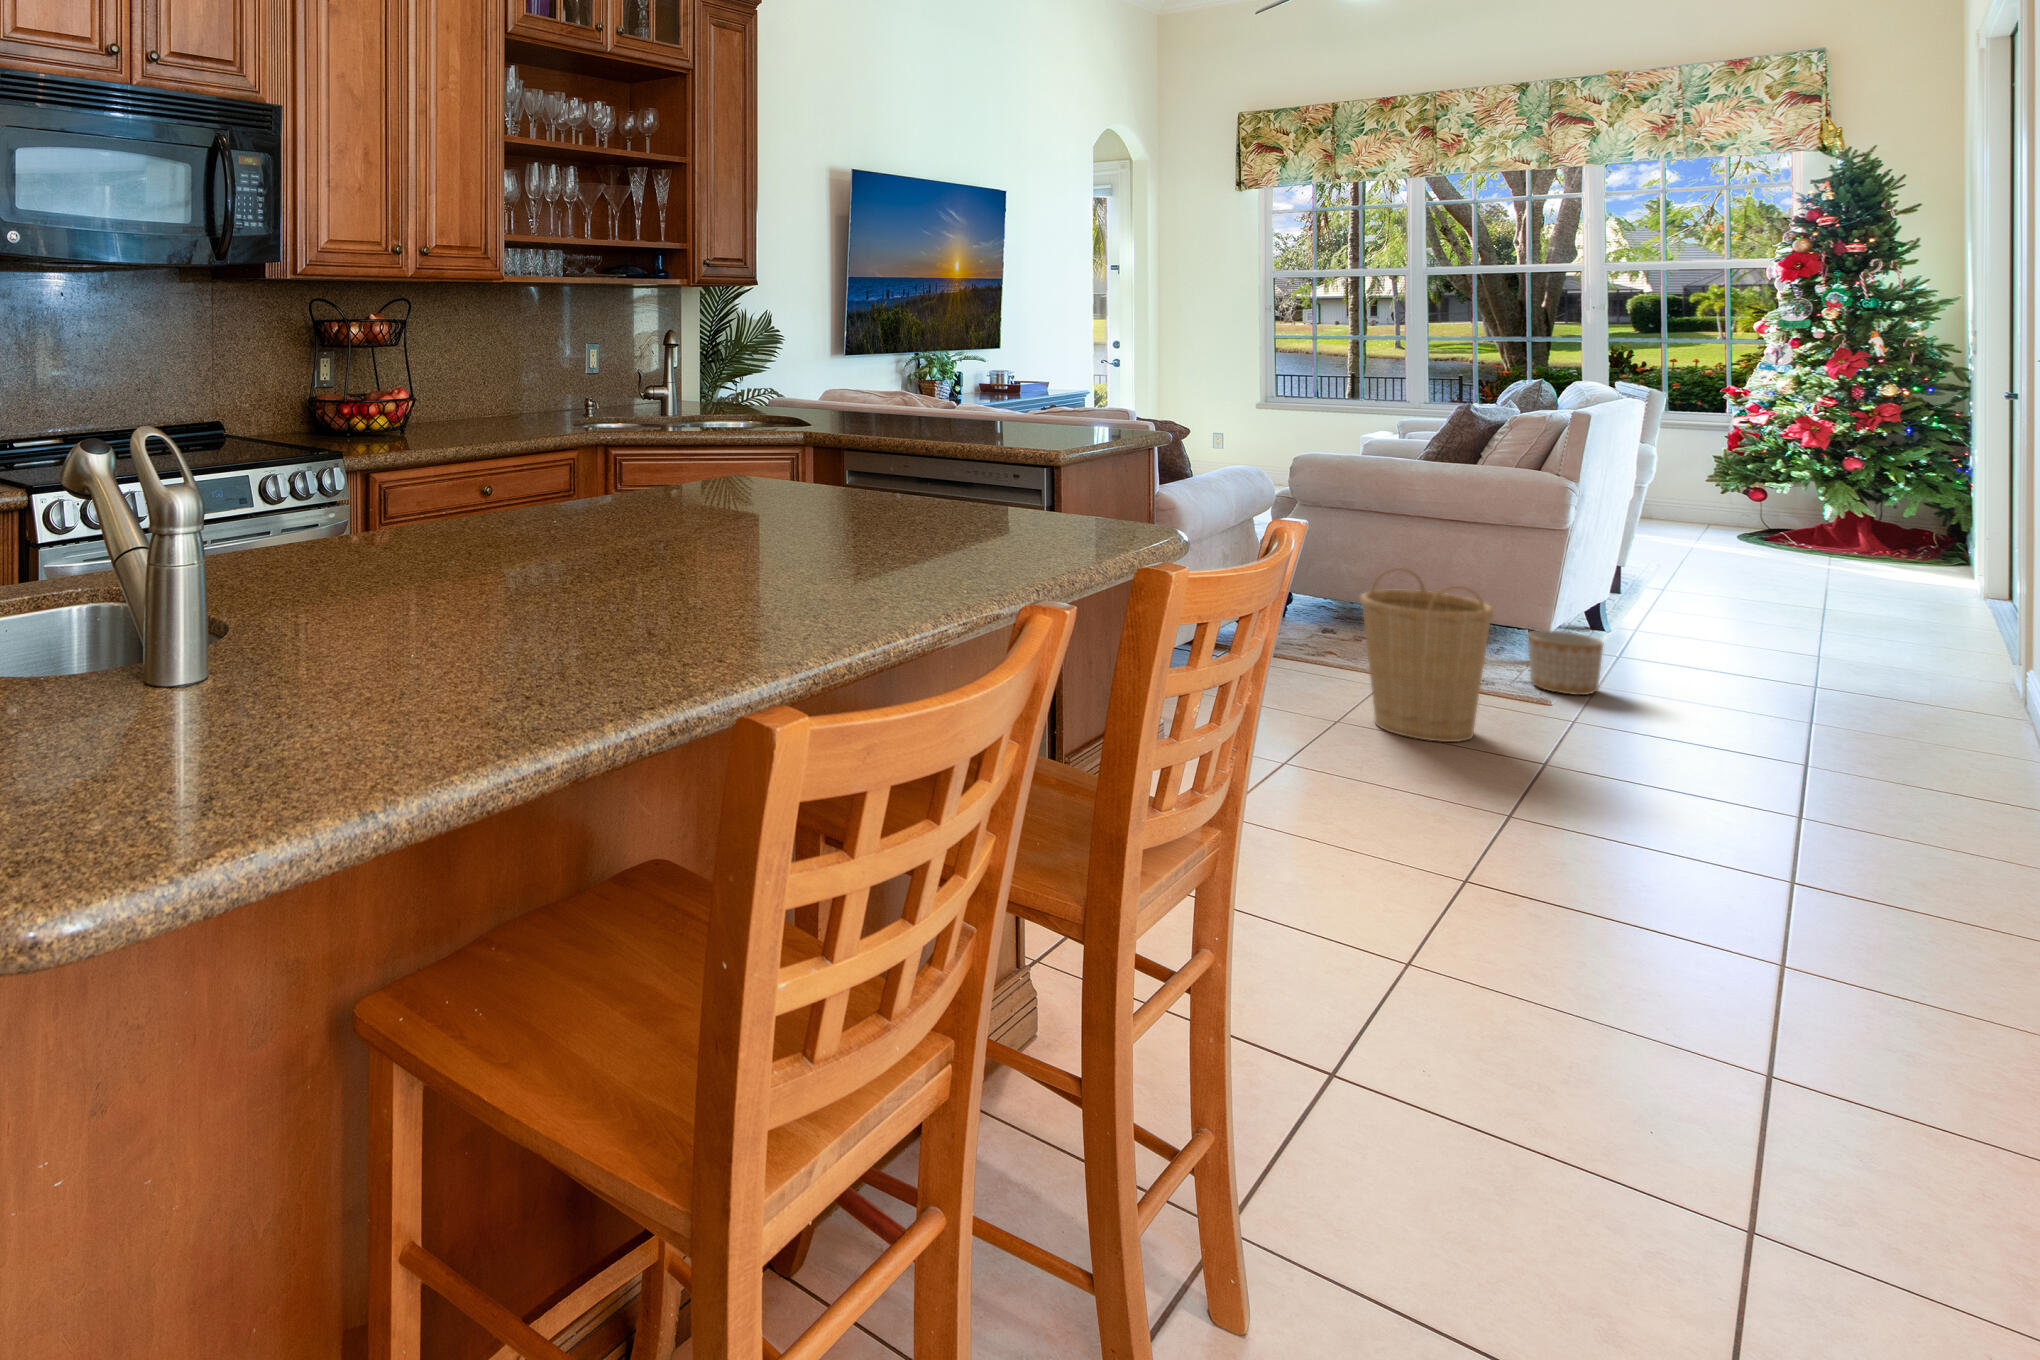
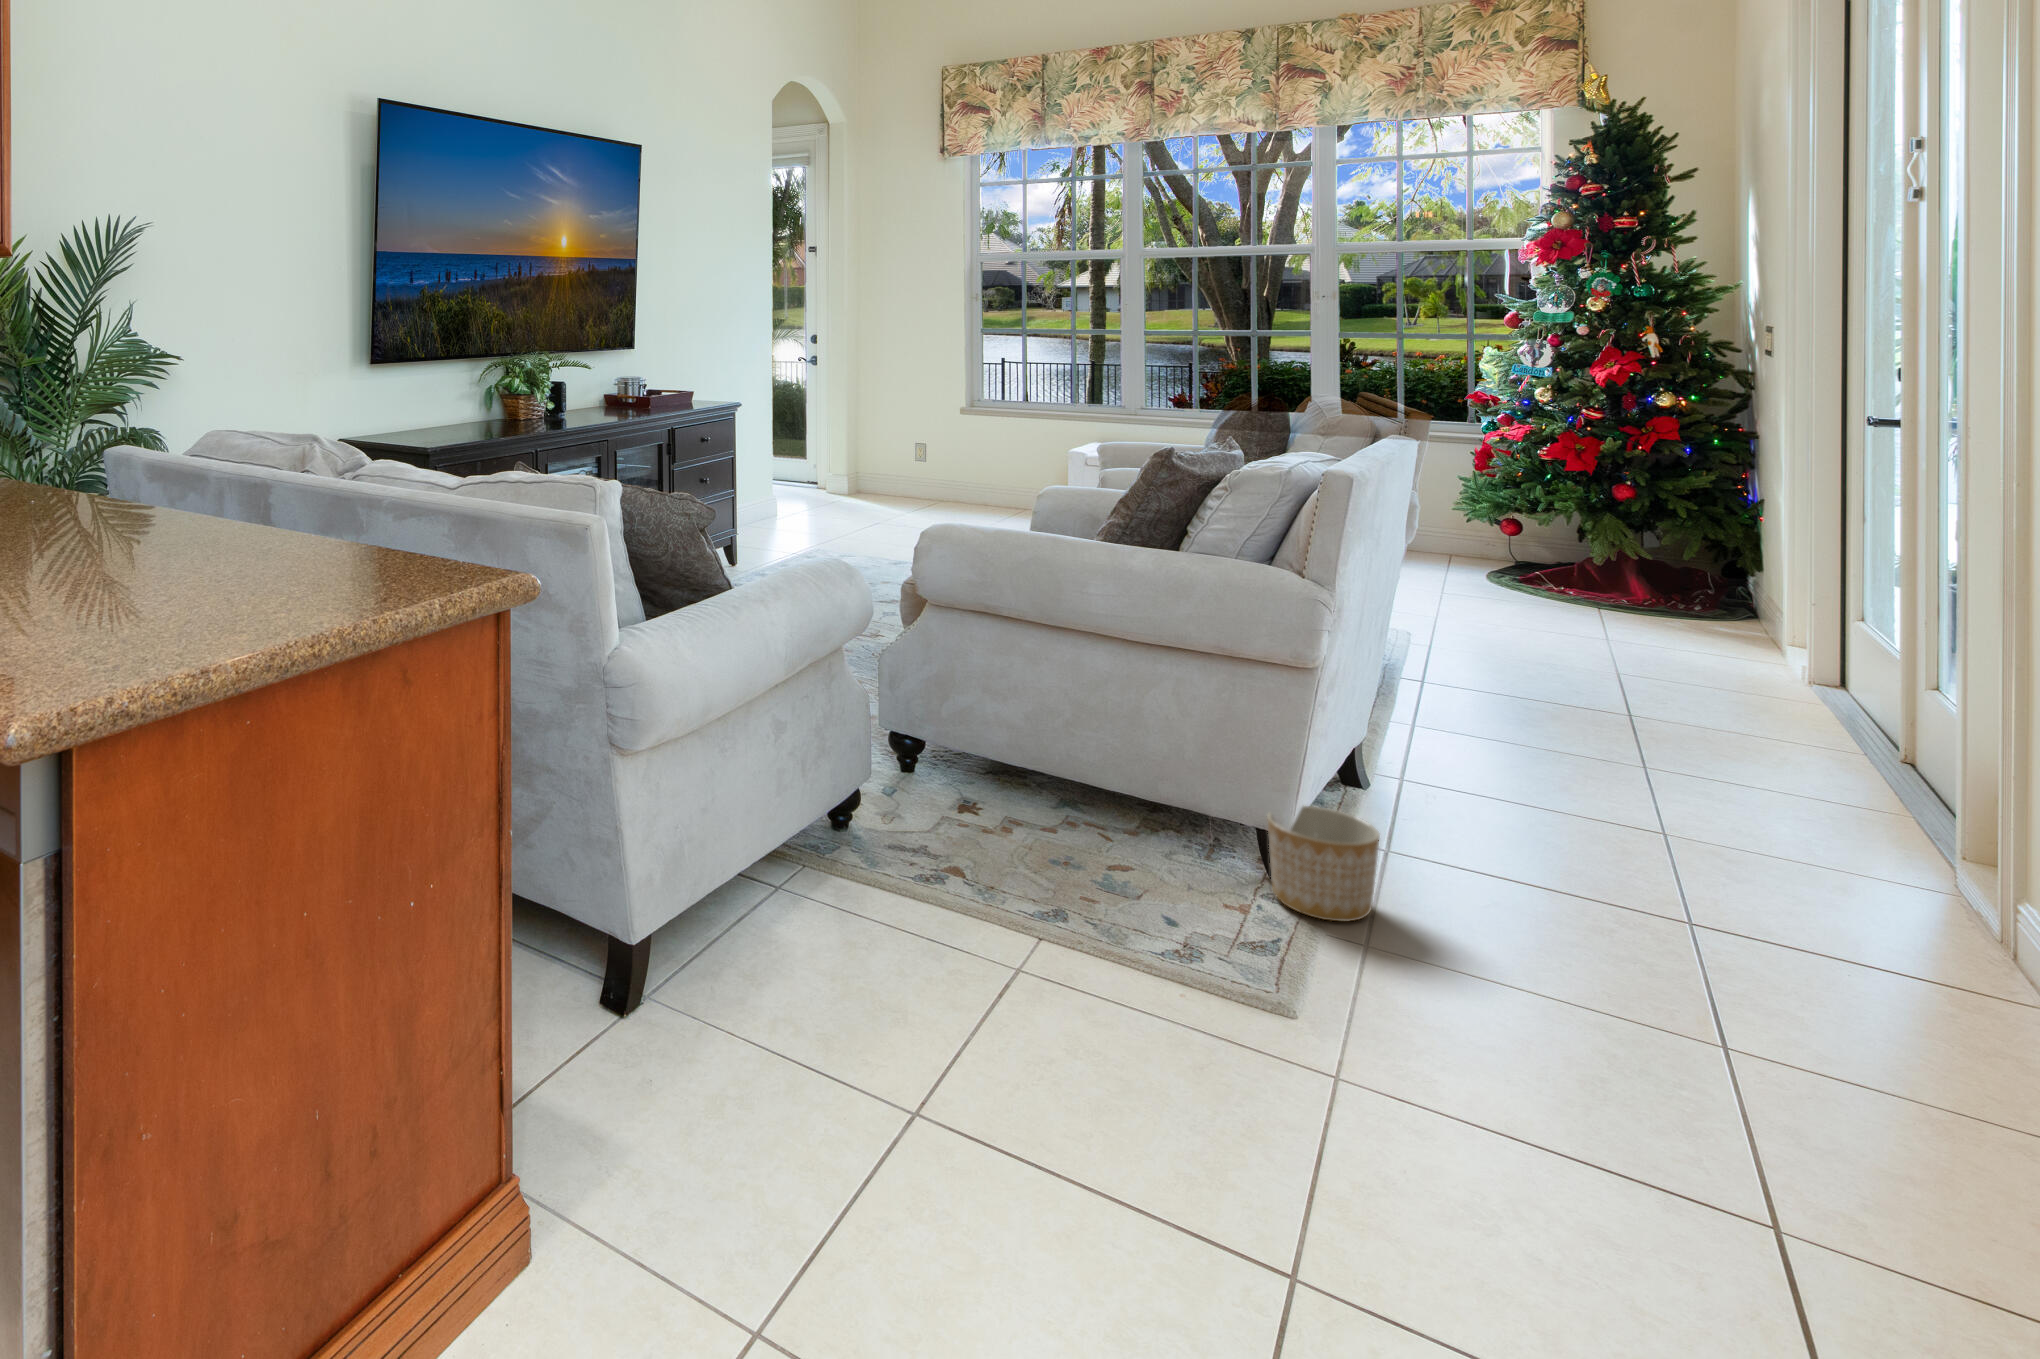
basket: present [1360,568,1493,742] -> none [1004,748,1218,1086]

